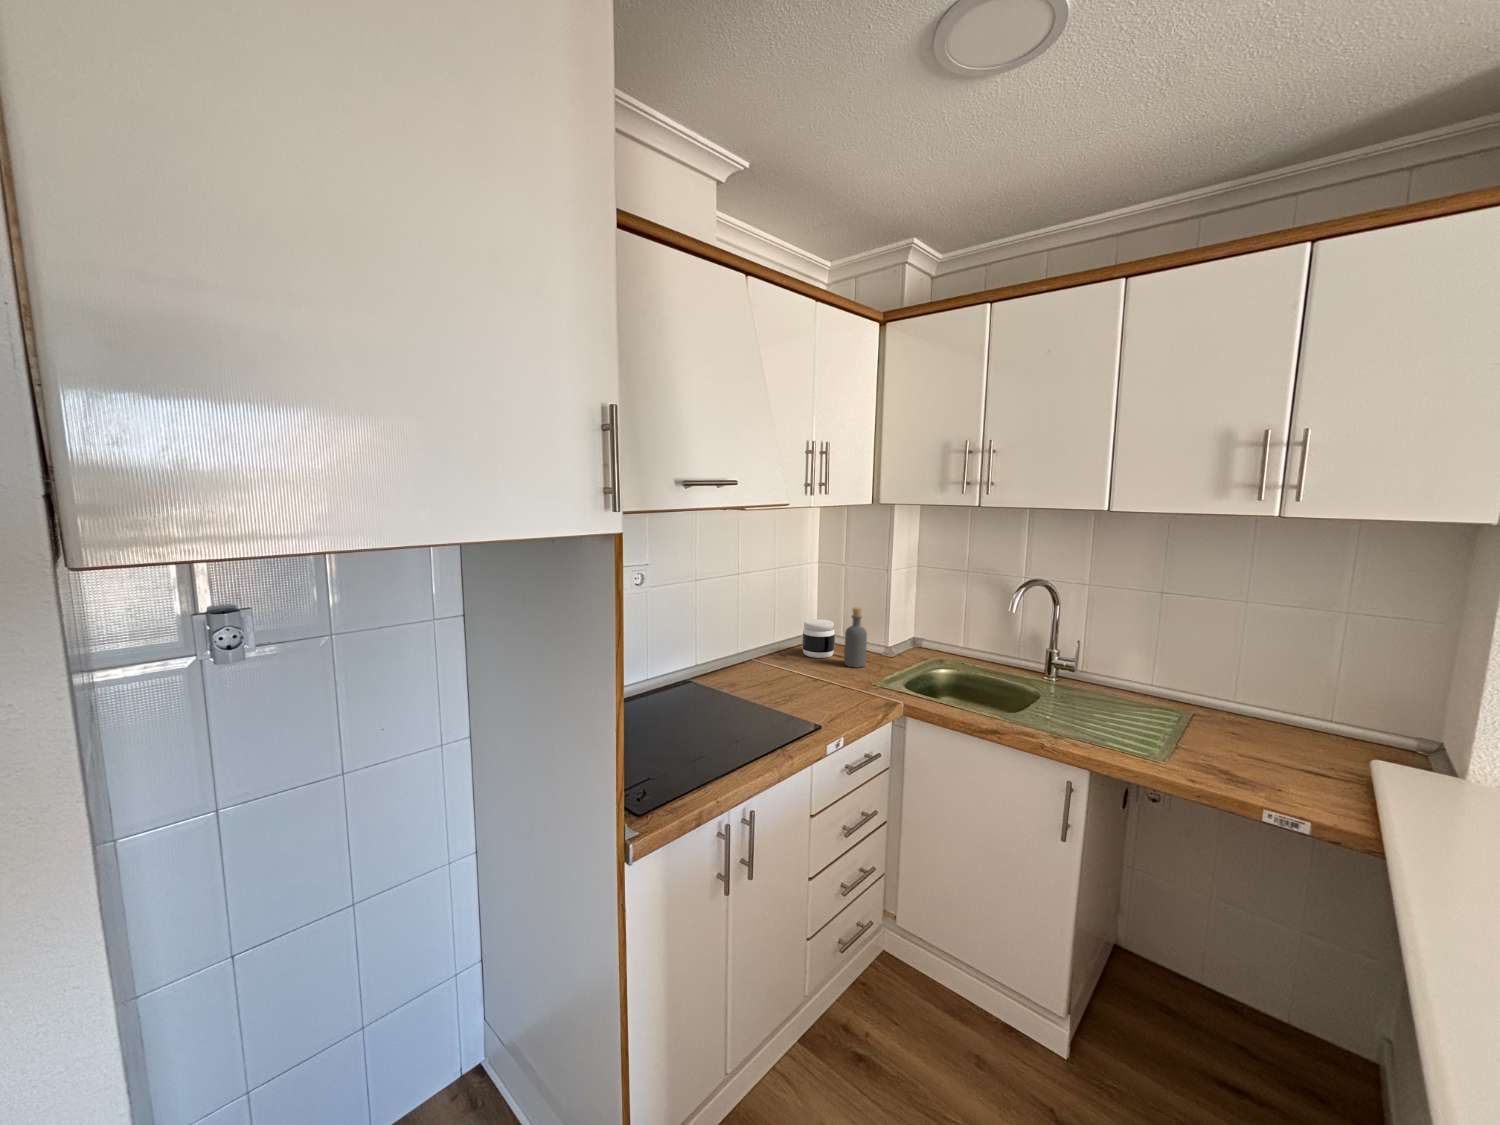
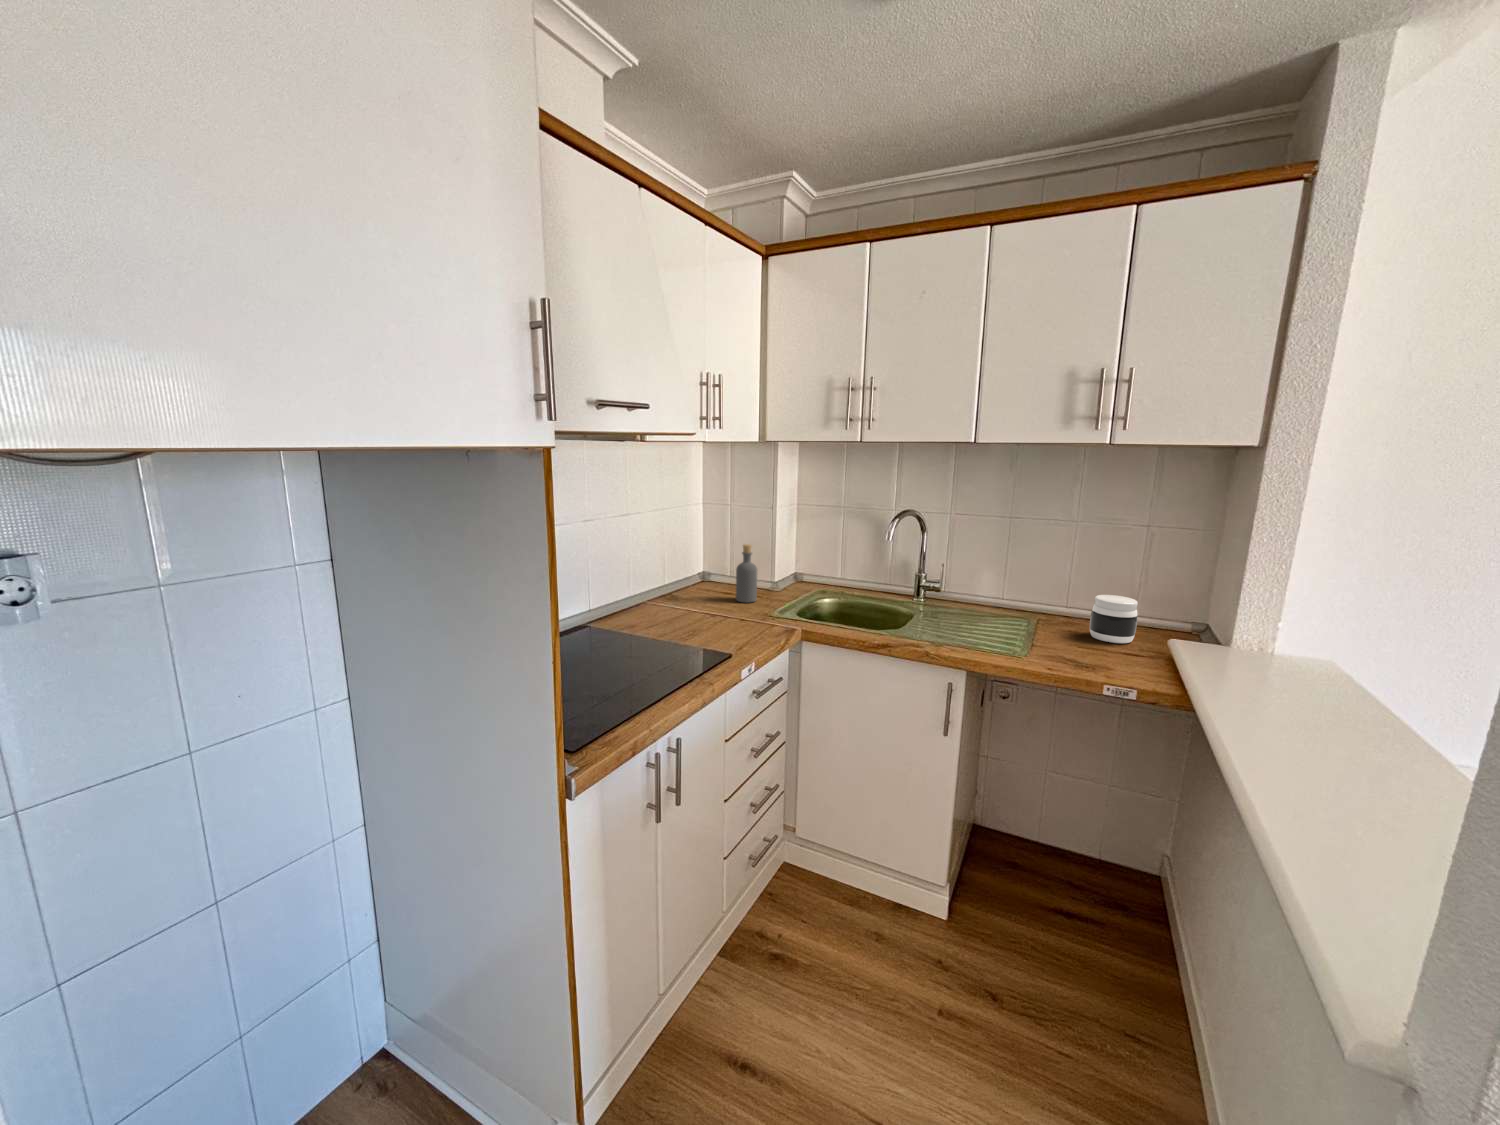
jar: present [802,619,835,658] -> present [1090,595,1138,643]

